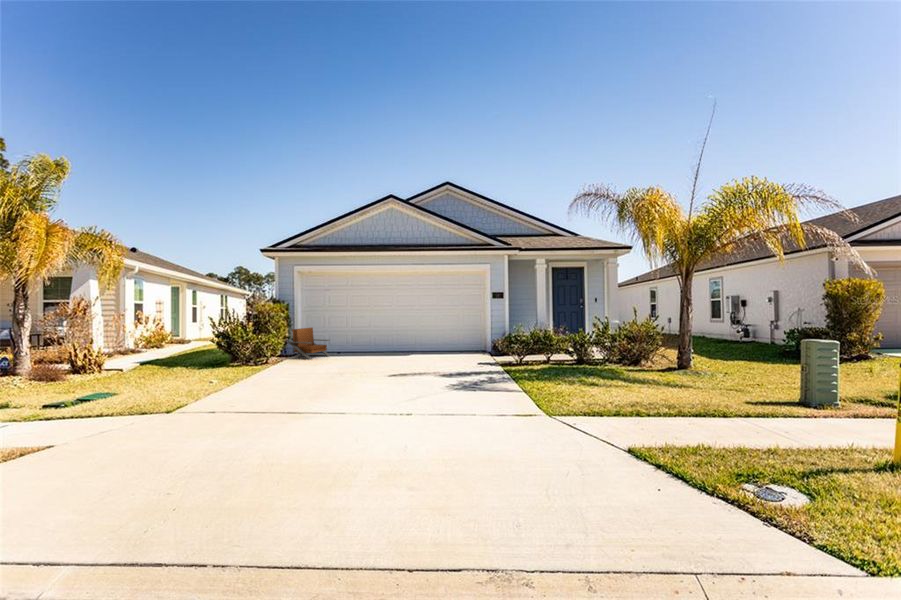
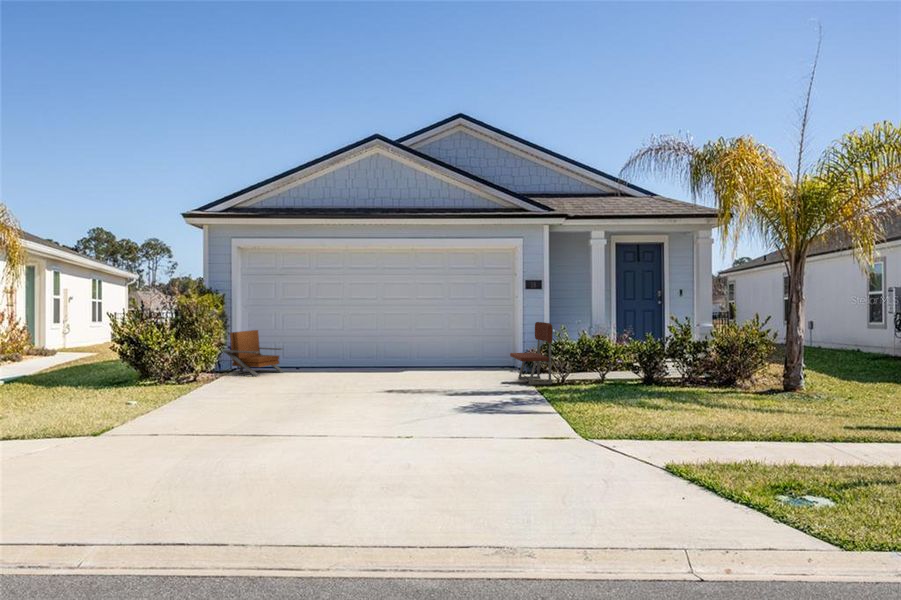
bench: none [484,321,513,364] -> present [510,322,552,385]

